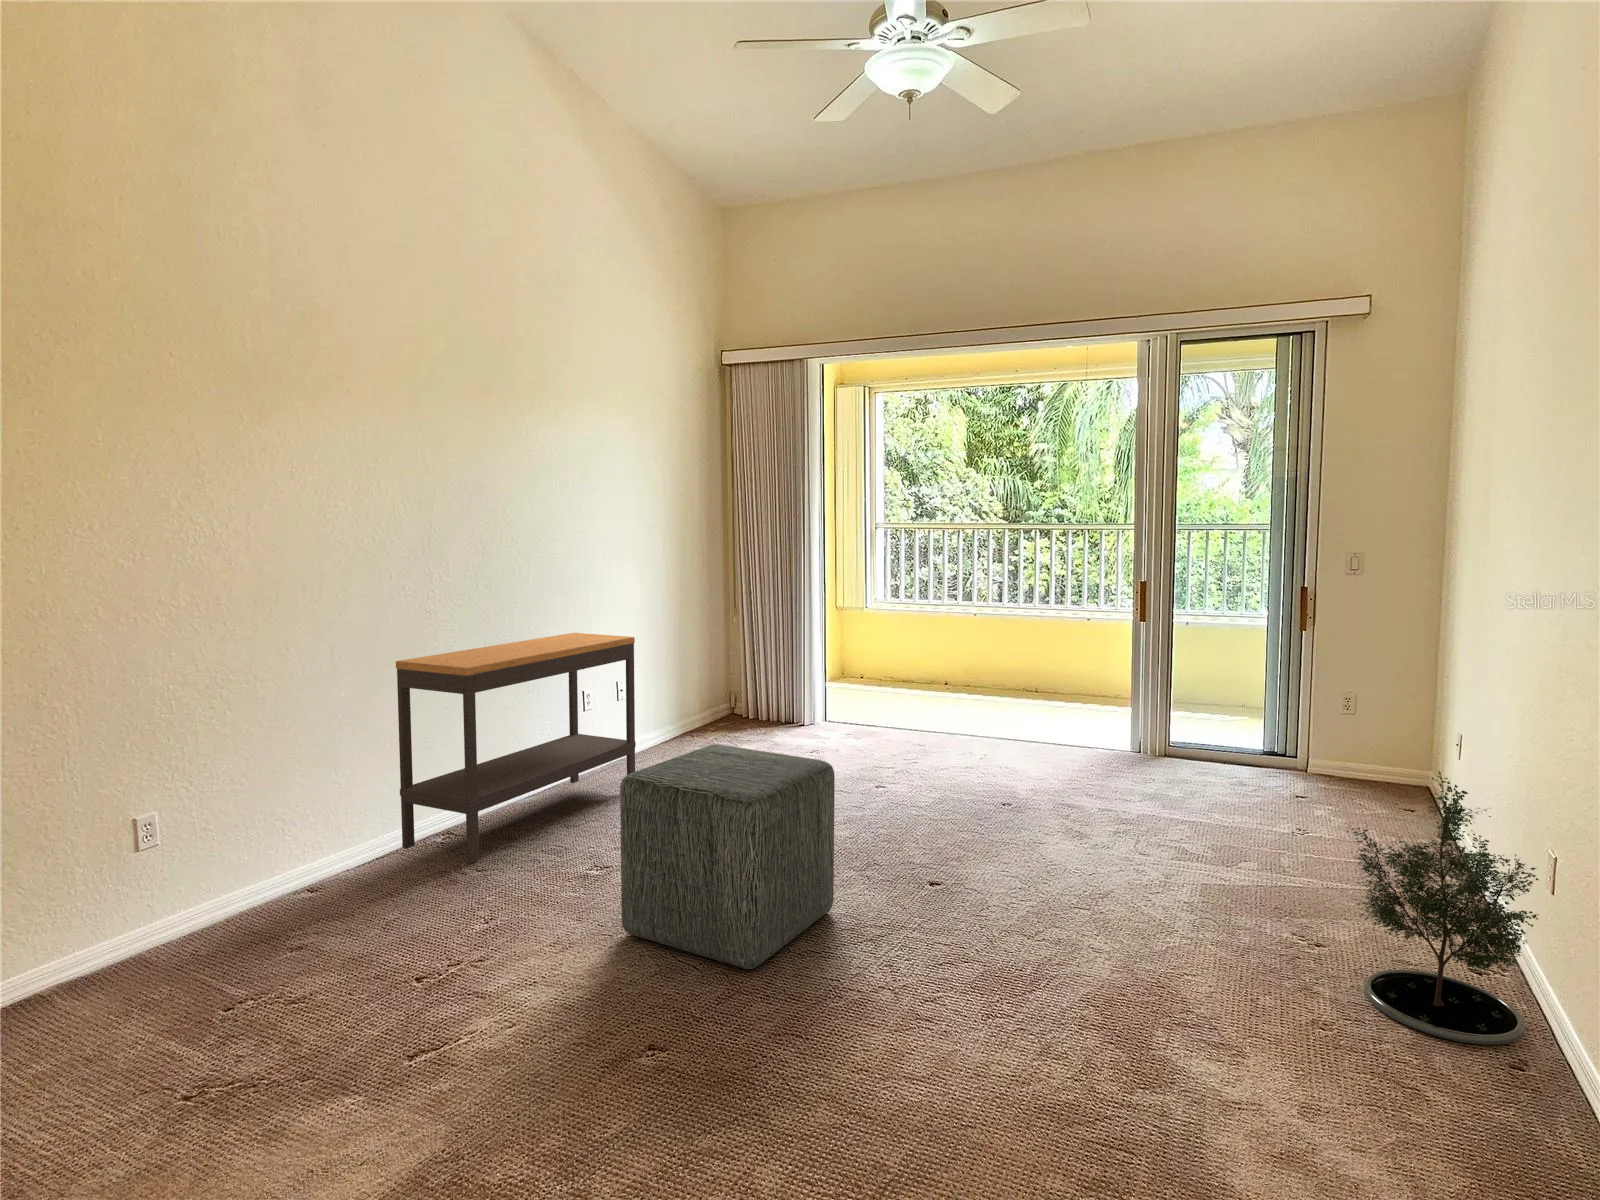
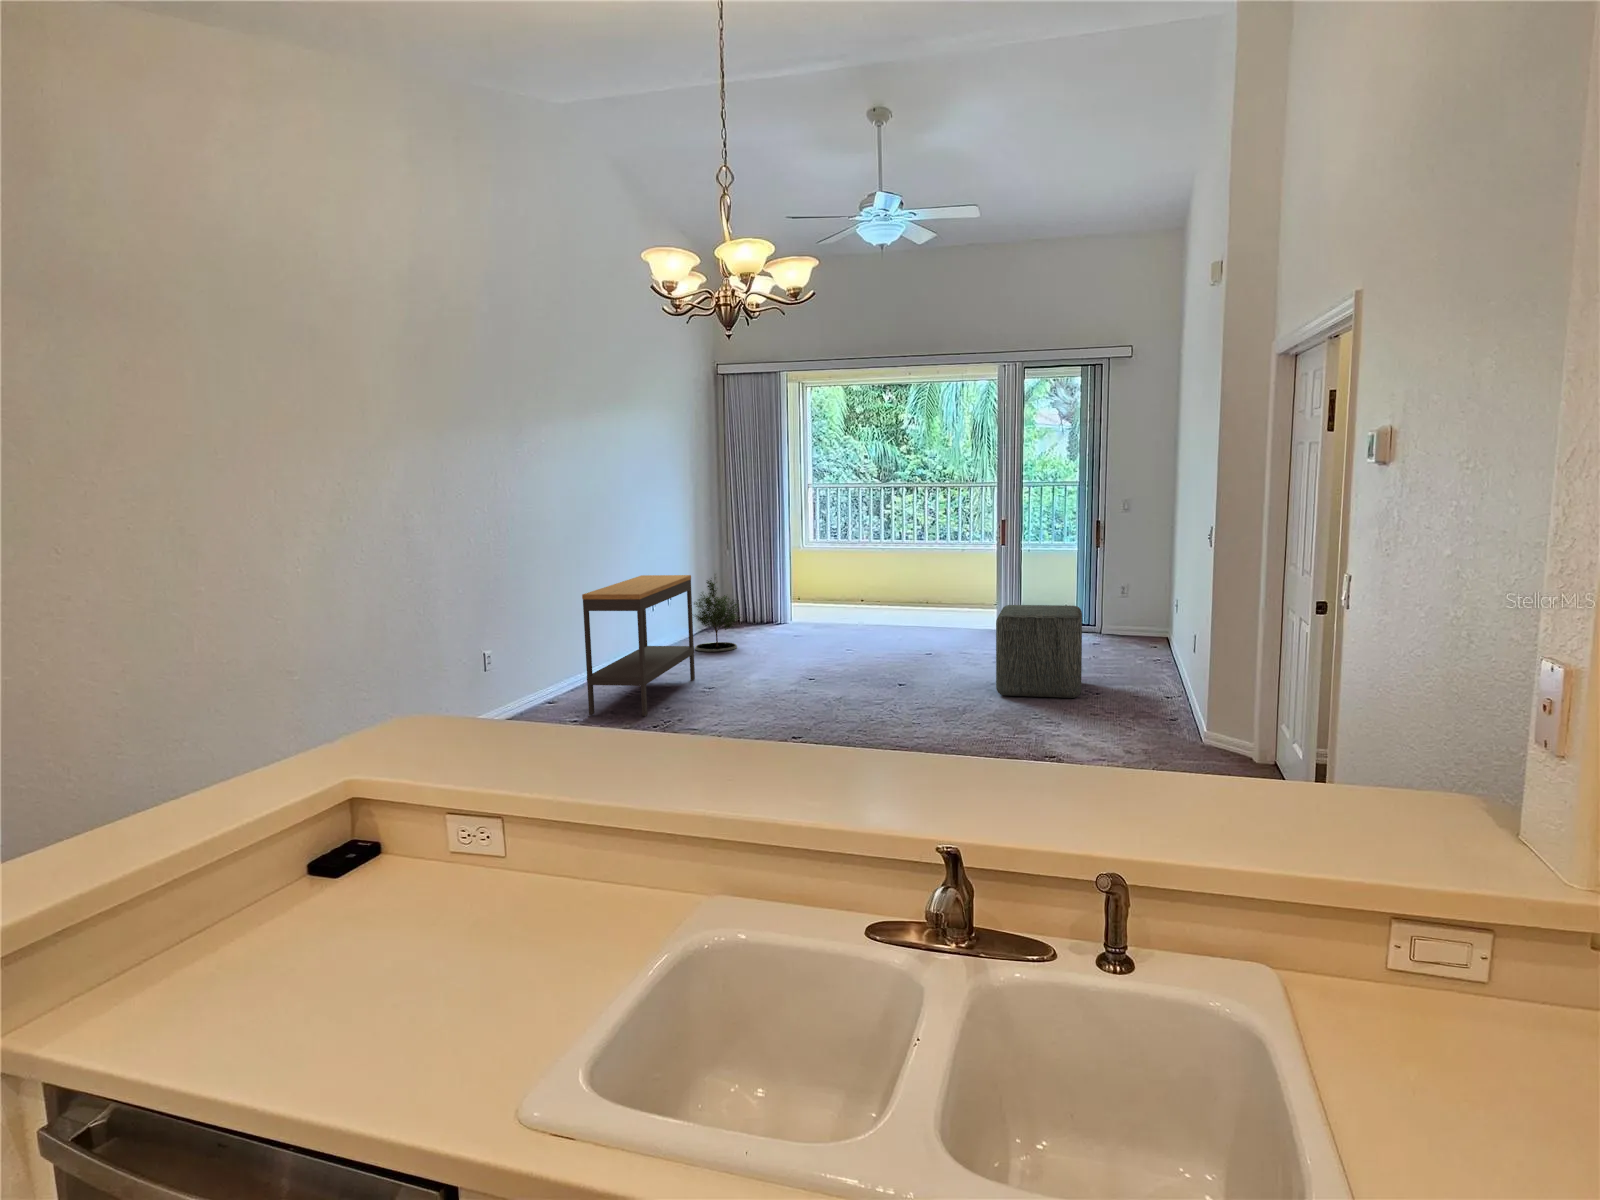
ottoman: present [620,744,835,969] -> present [996,605,1082,698]
potted tree: present [1347,771,1539,1045] -> present [694,577,739,652]

